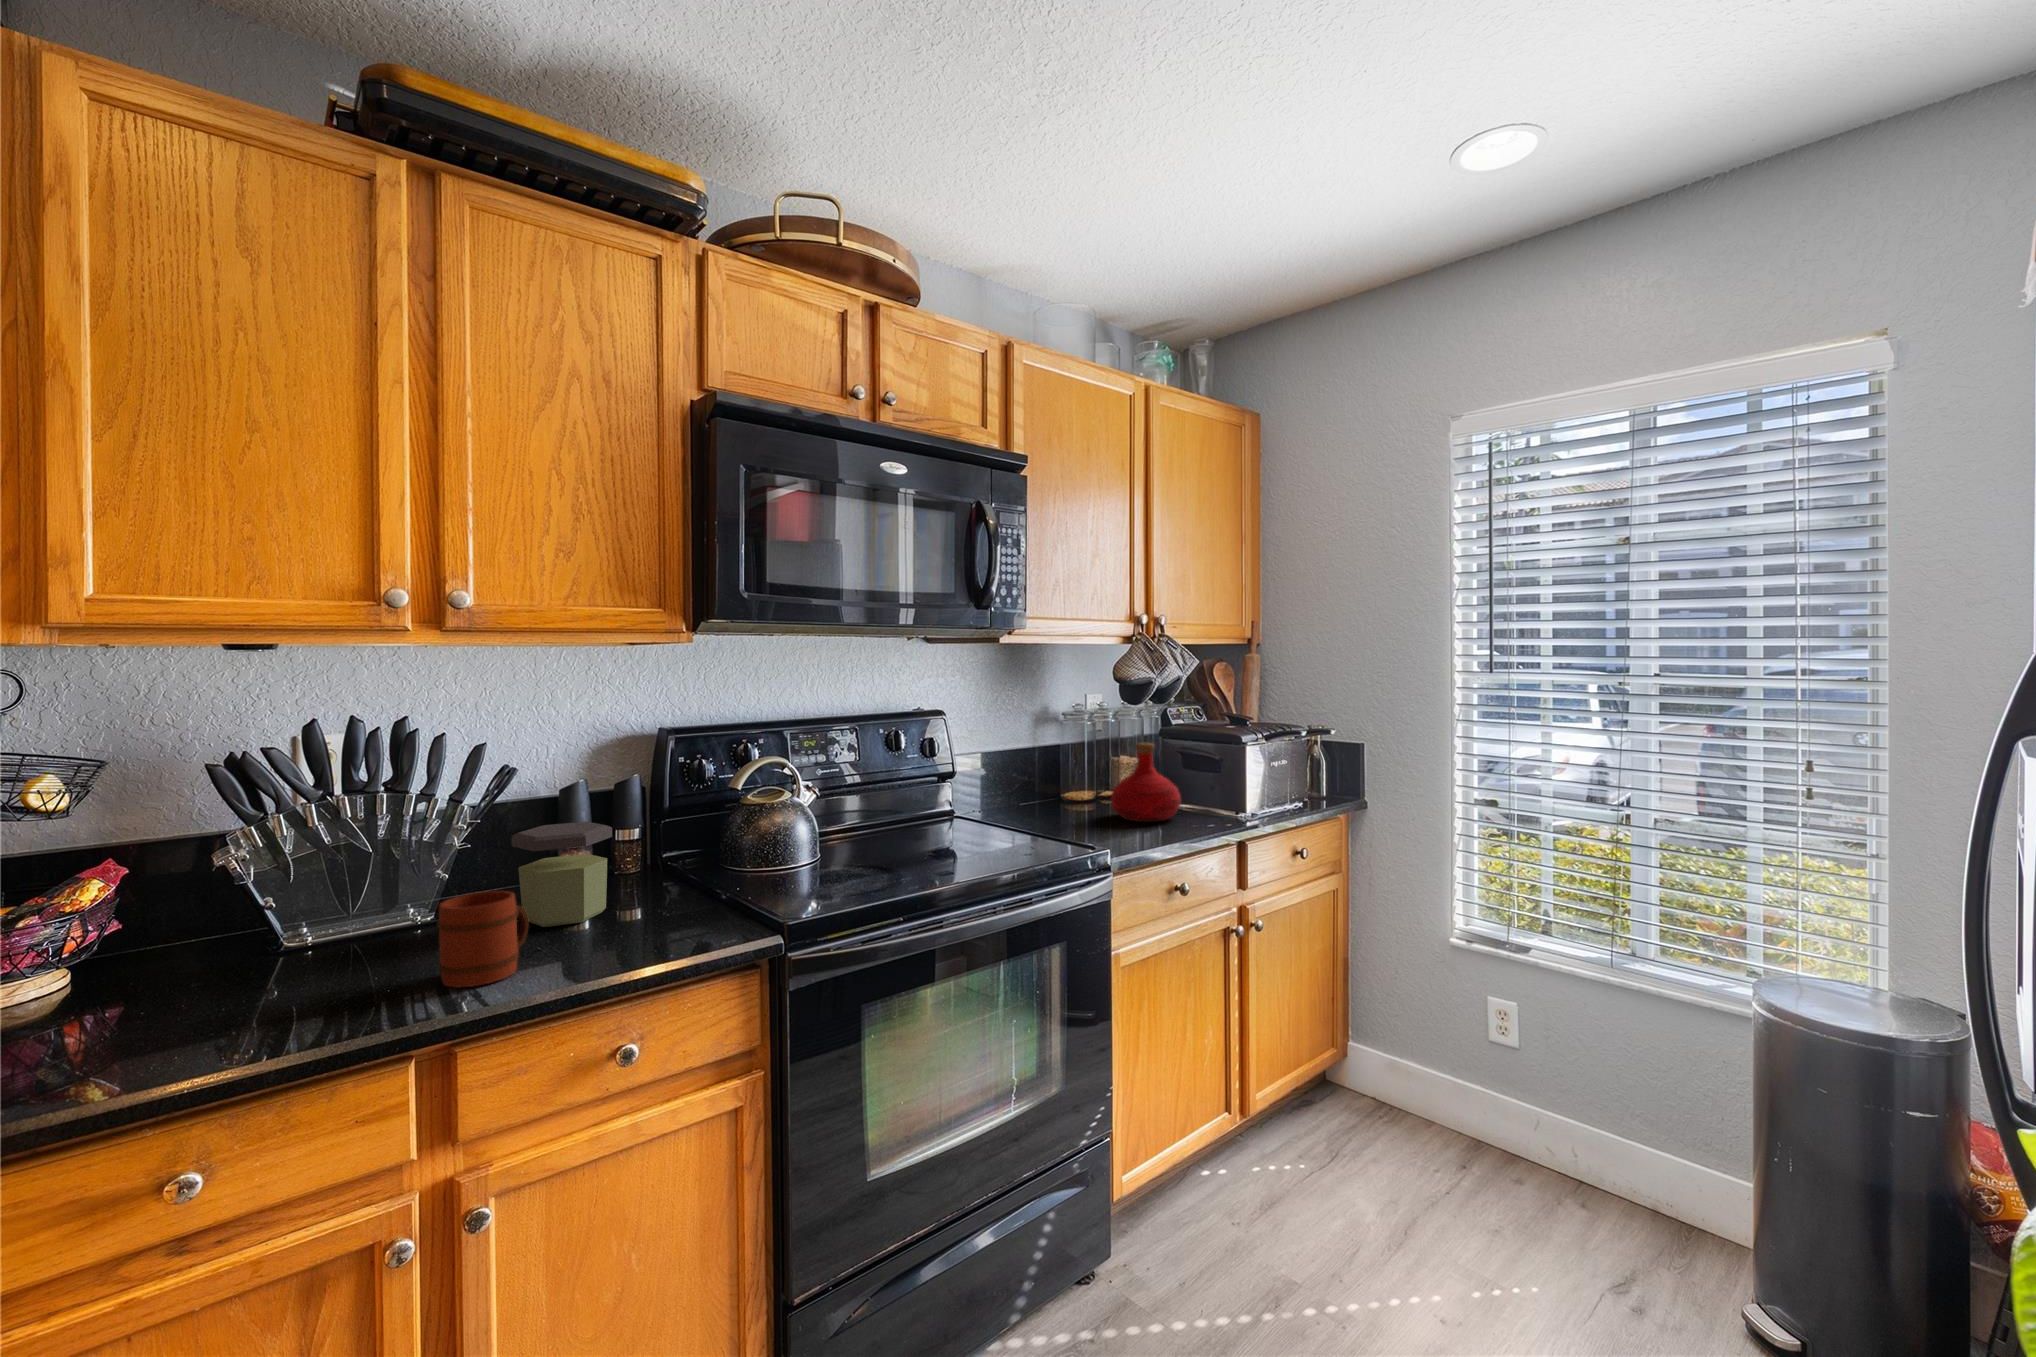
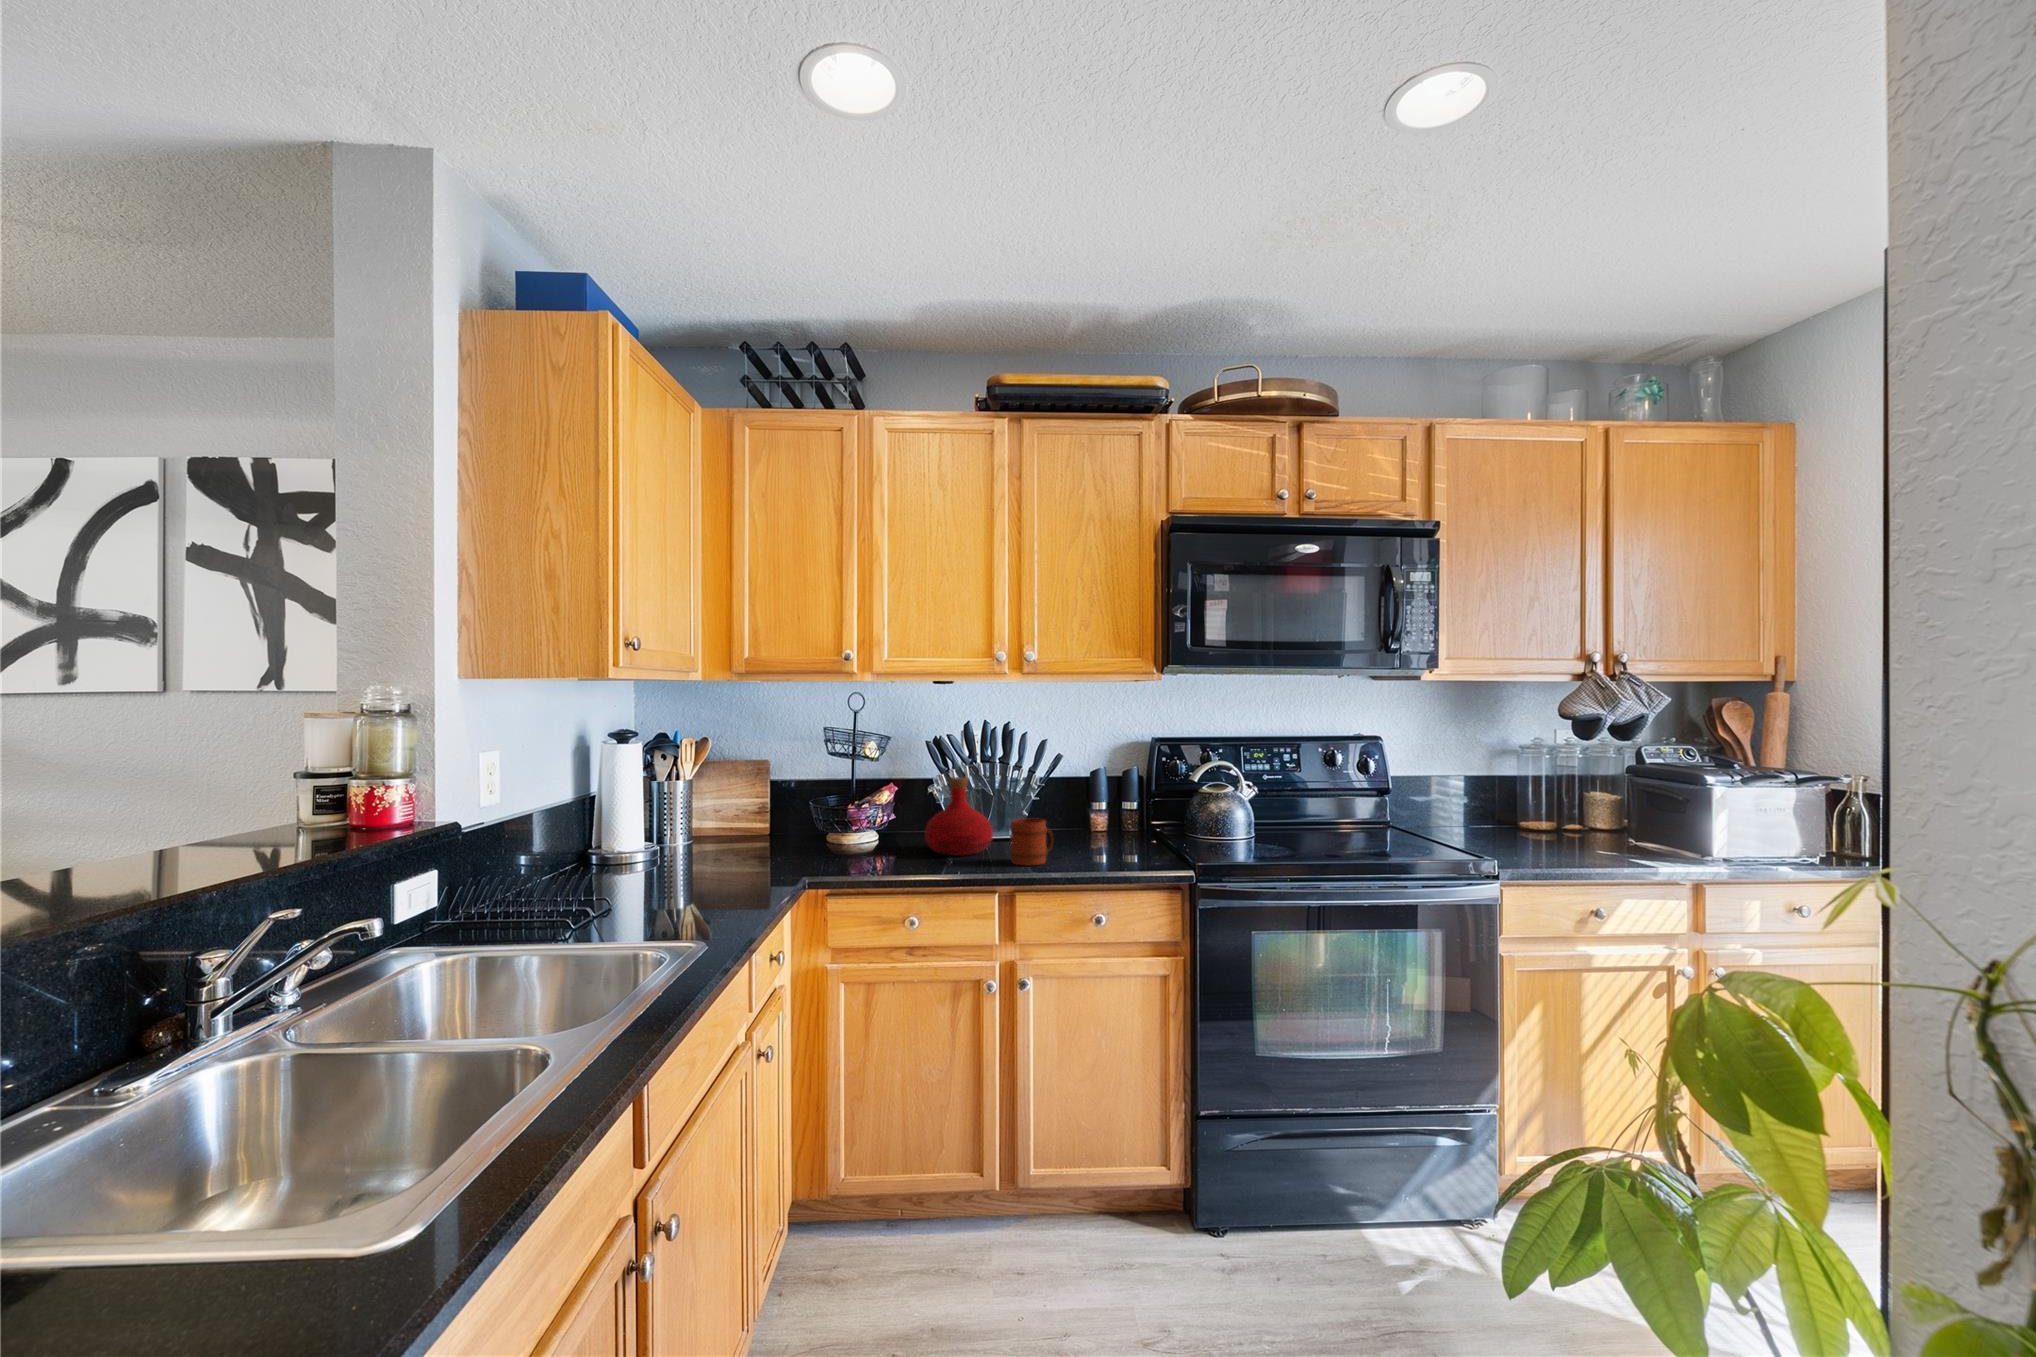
bottle: present [1111,743,1181,822] -> present [925,777,993,855]
jar: present [511,822,612,927] -> none [1054,790,1107,850]

